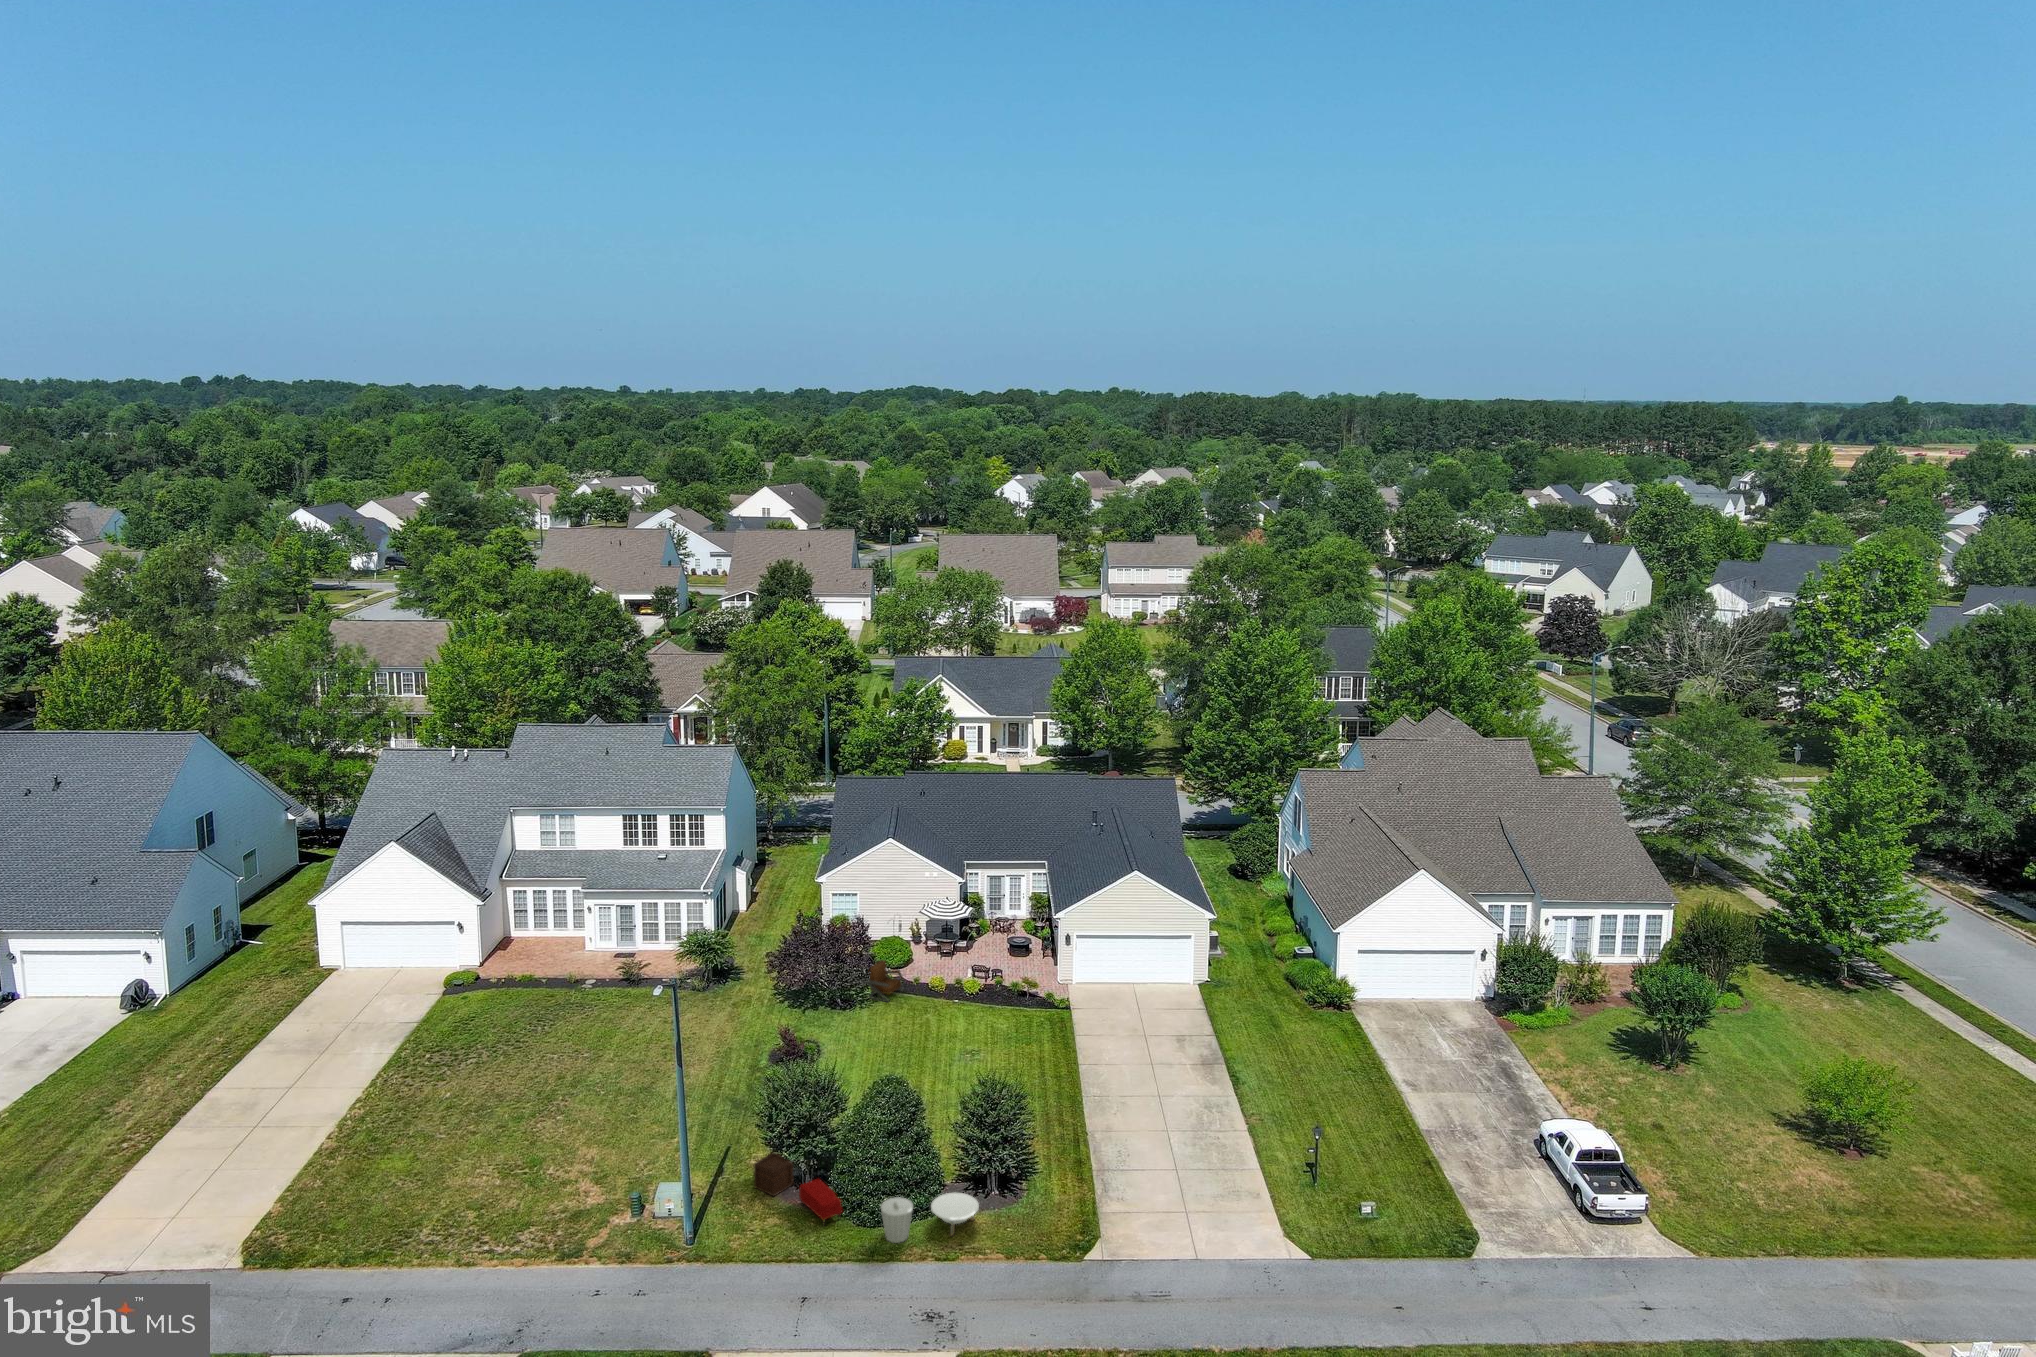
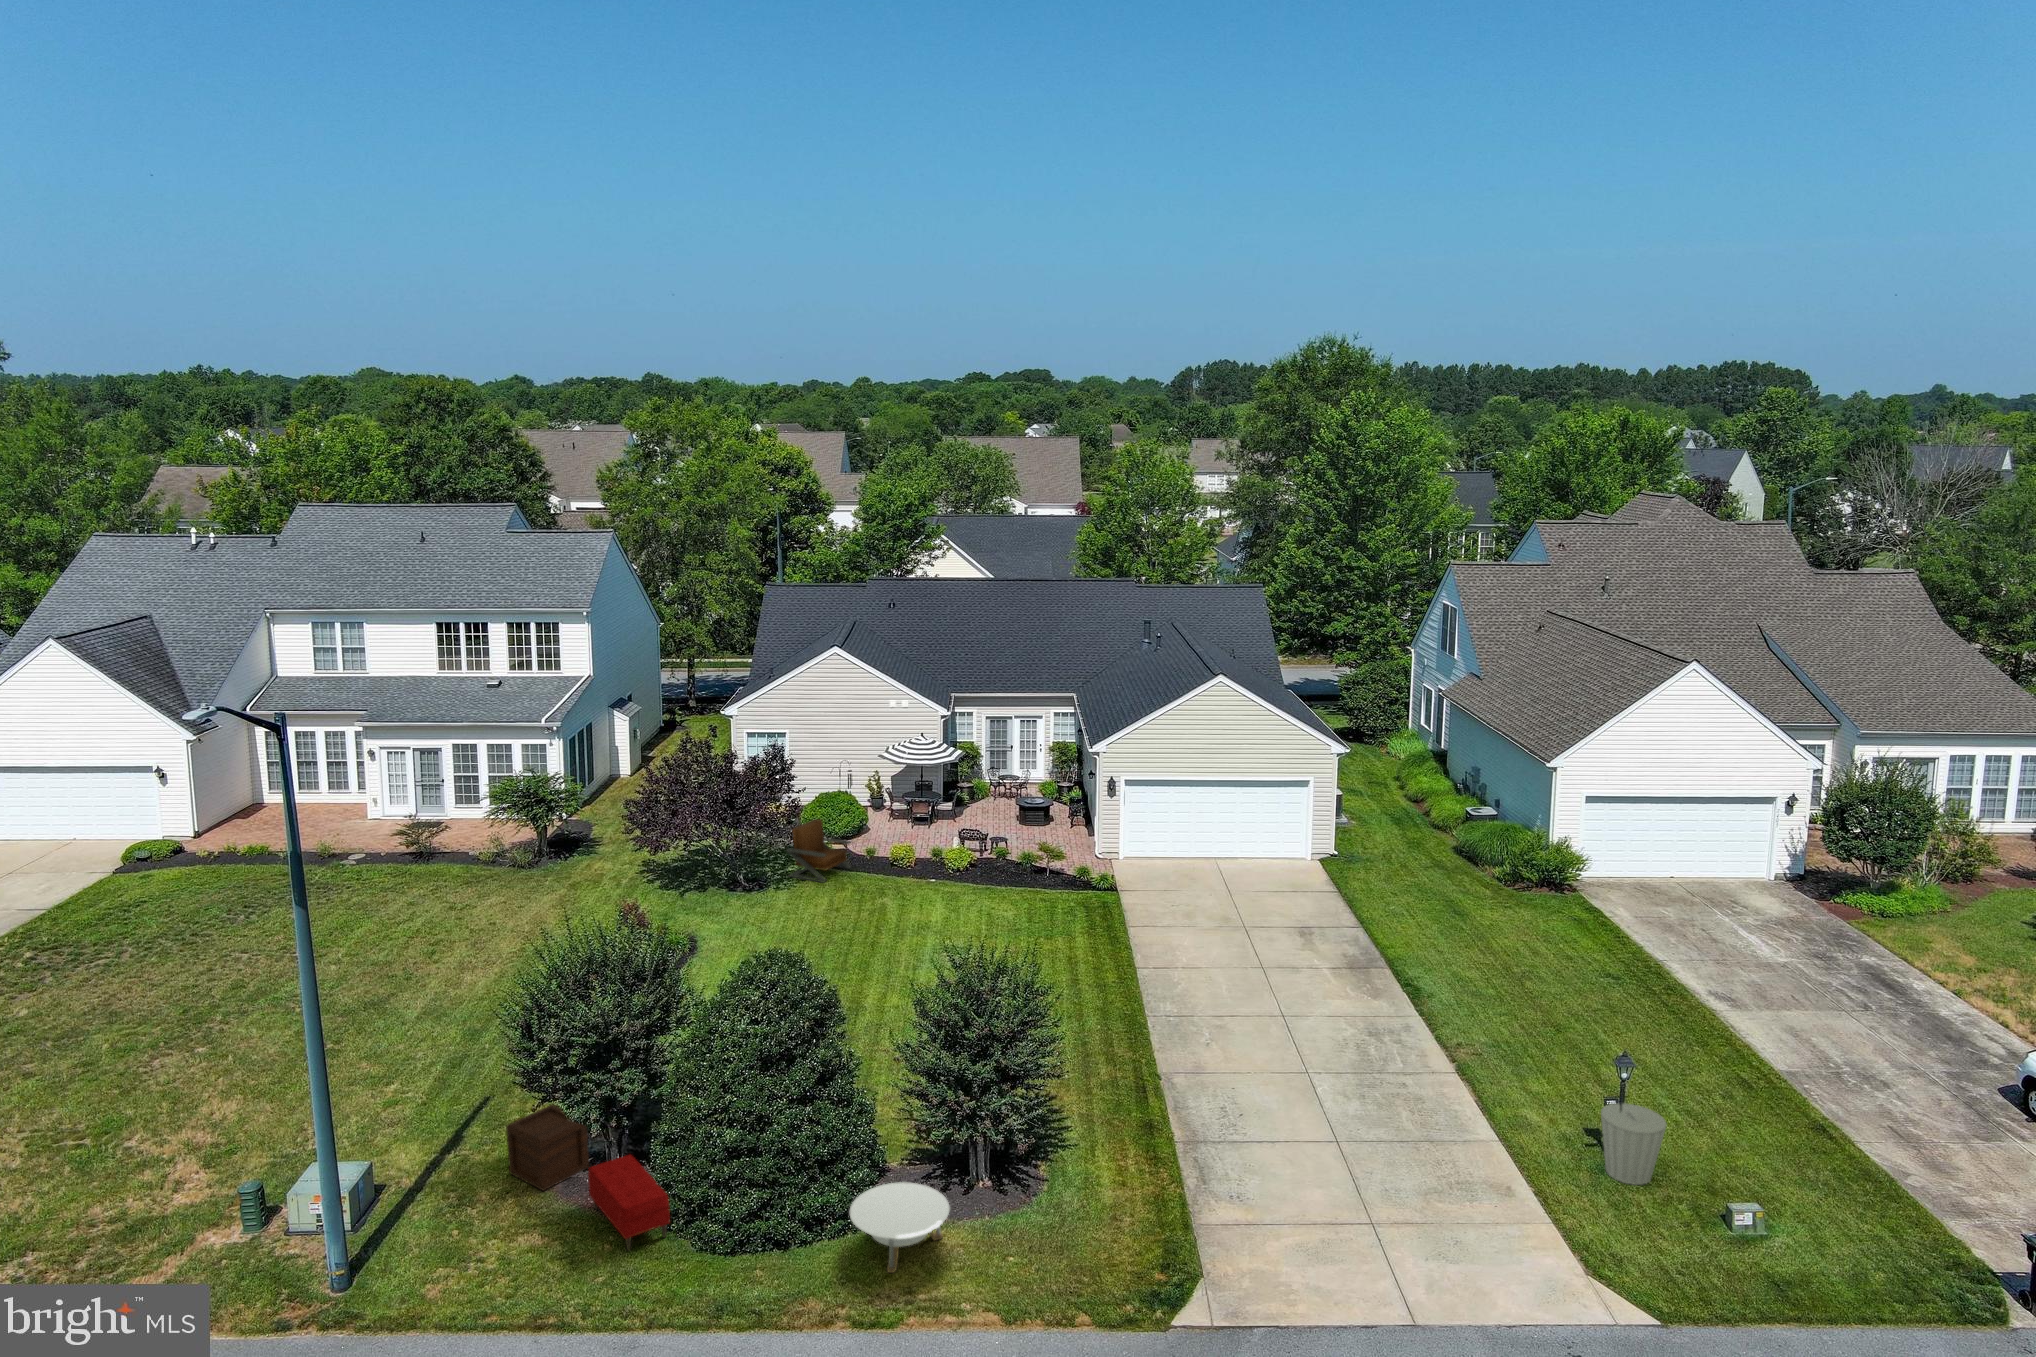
trash can: present [881,1197,913,1243] -> present [1601,1104,1666,1185]

